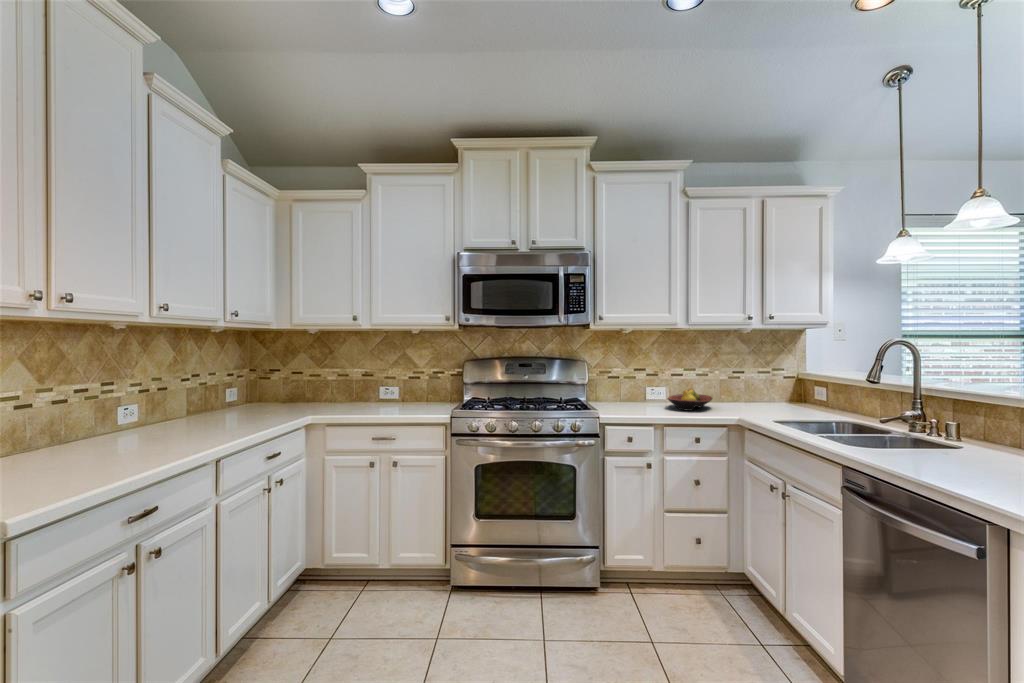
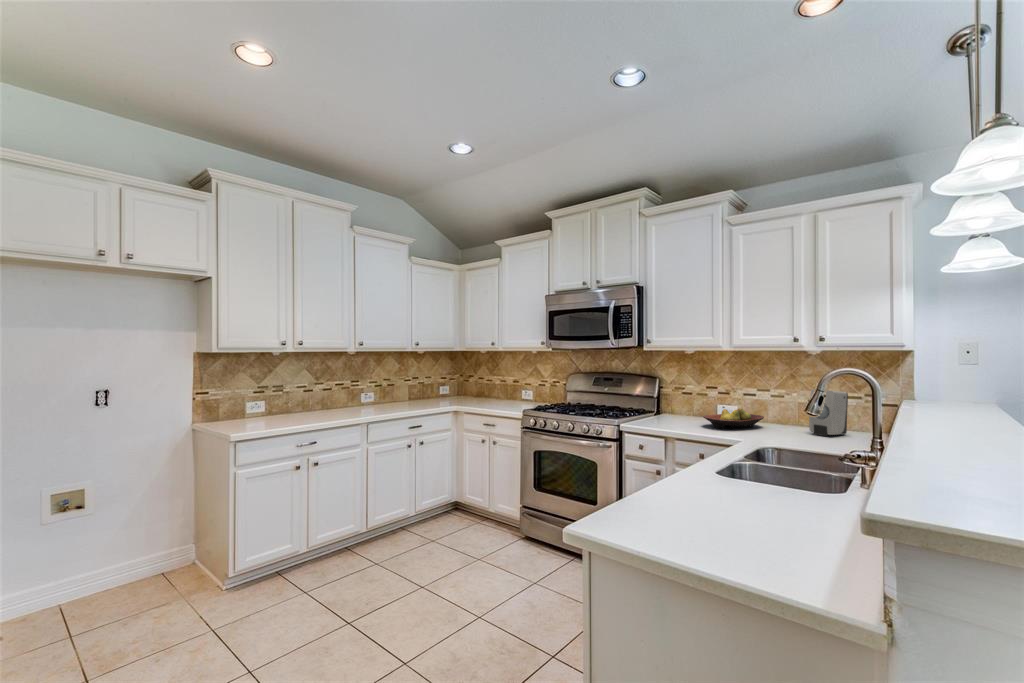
soap dispenser: none [751,366,774,409] -> present [809,389,848,436]

